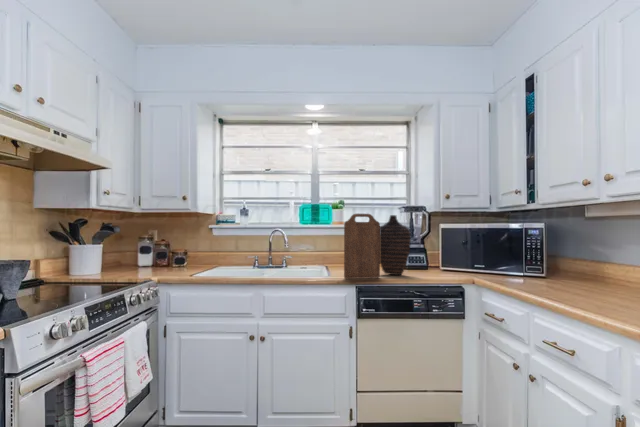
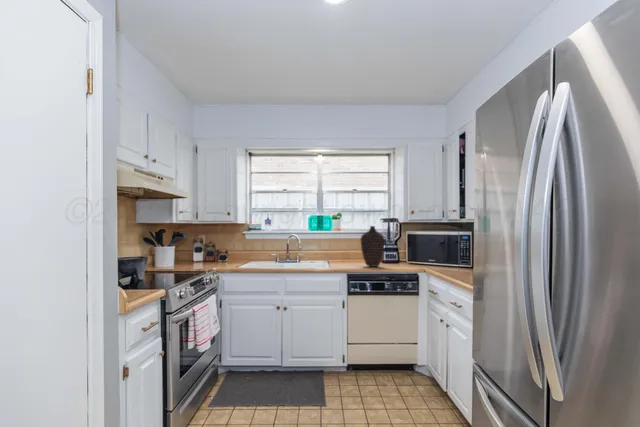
cutting board: present [344,214,380,279] -> none [338,226,362,269]

